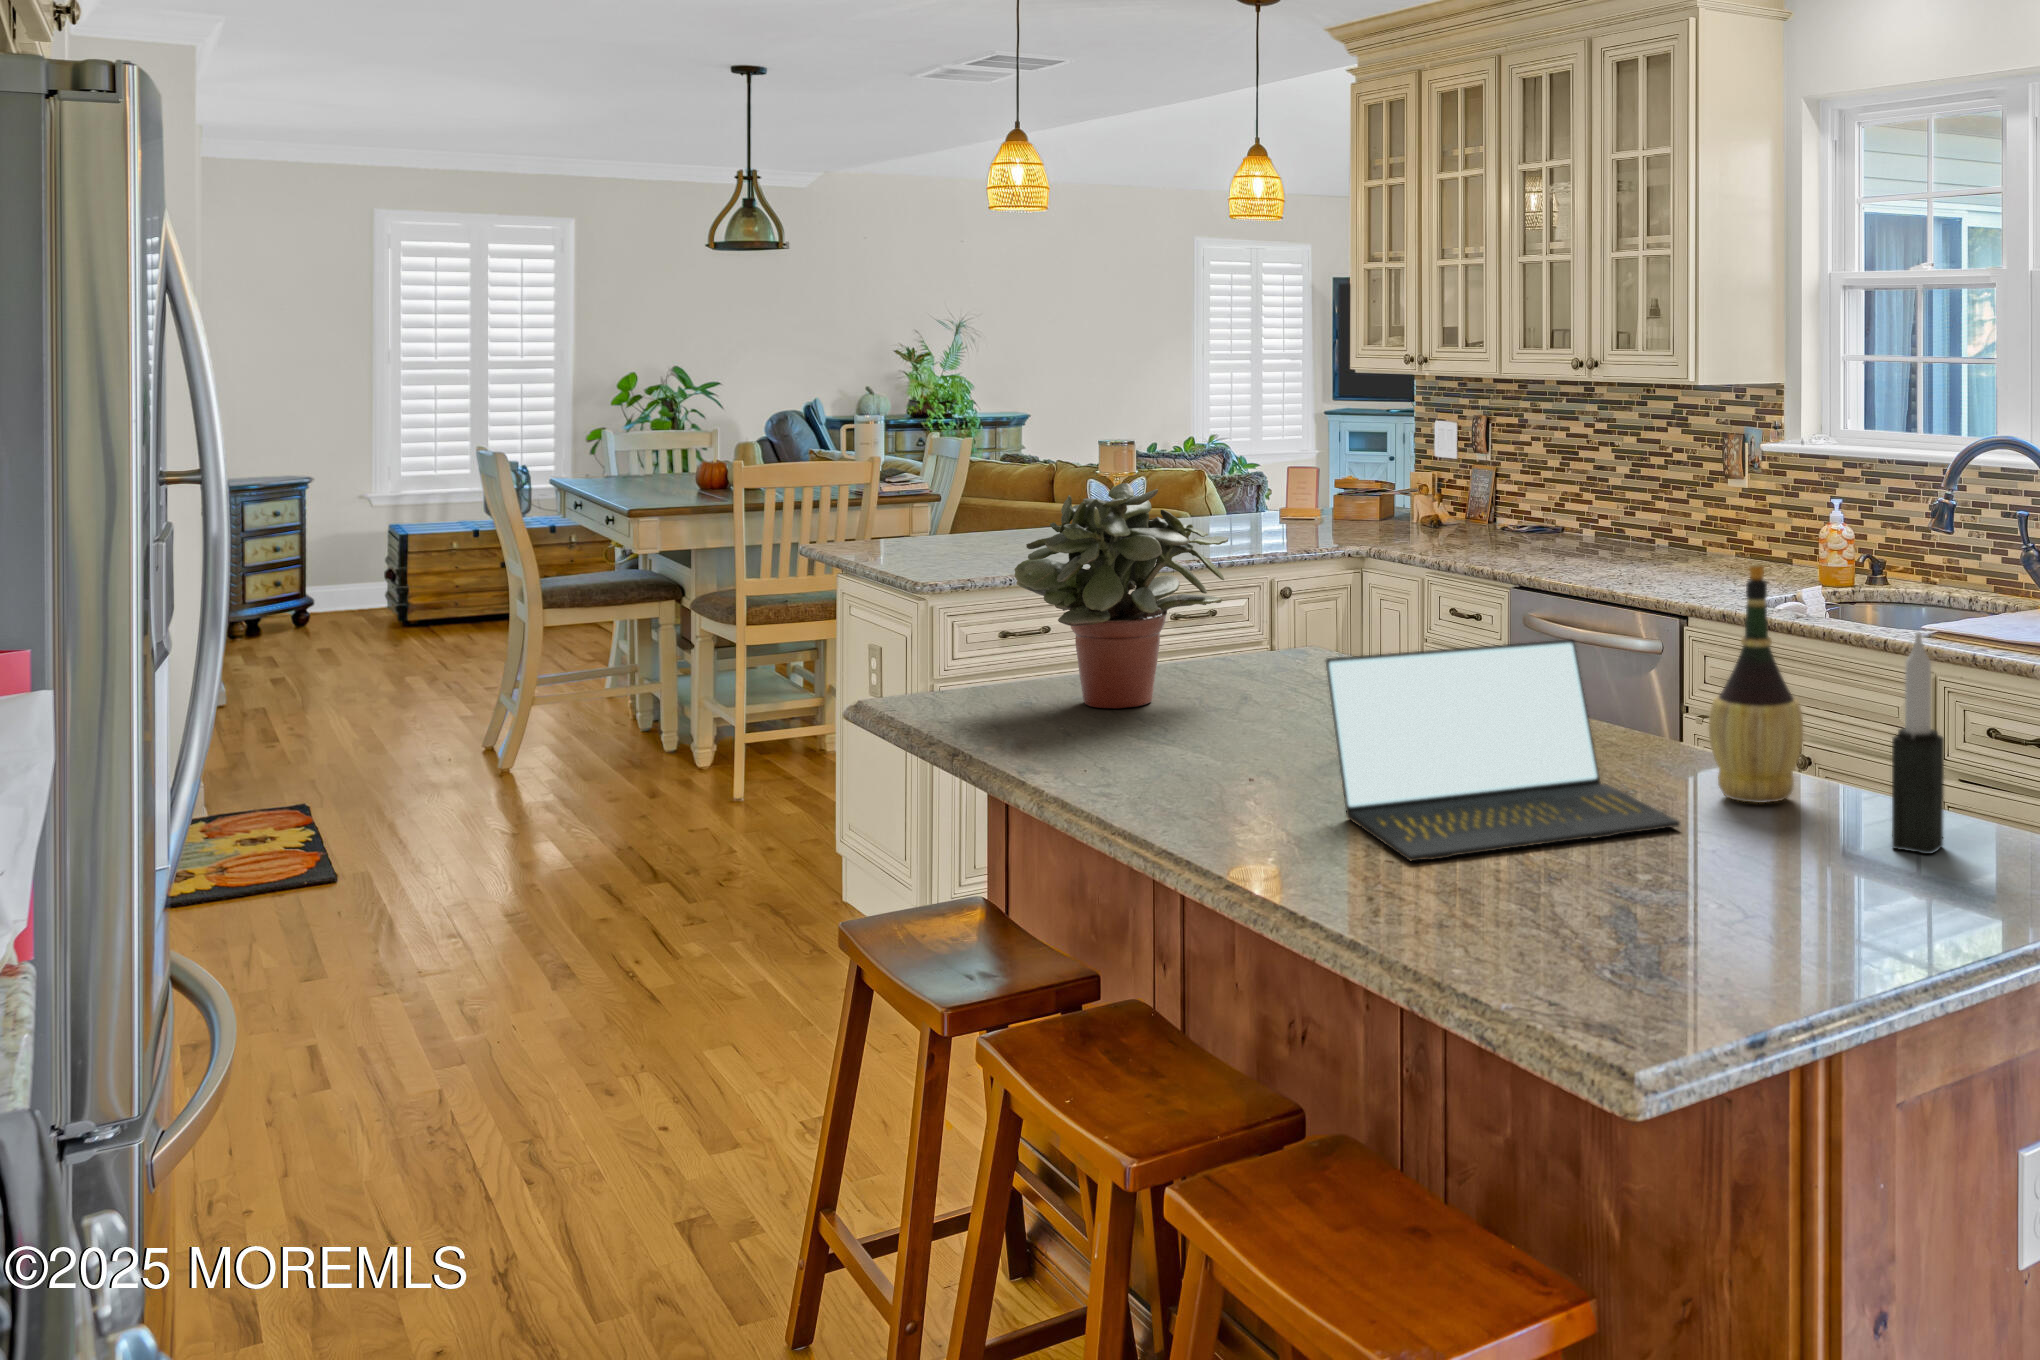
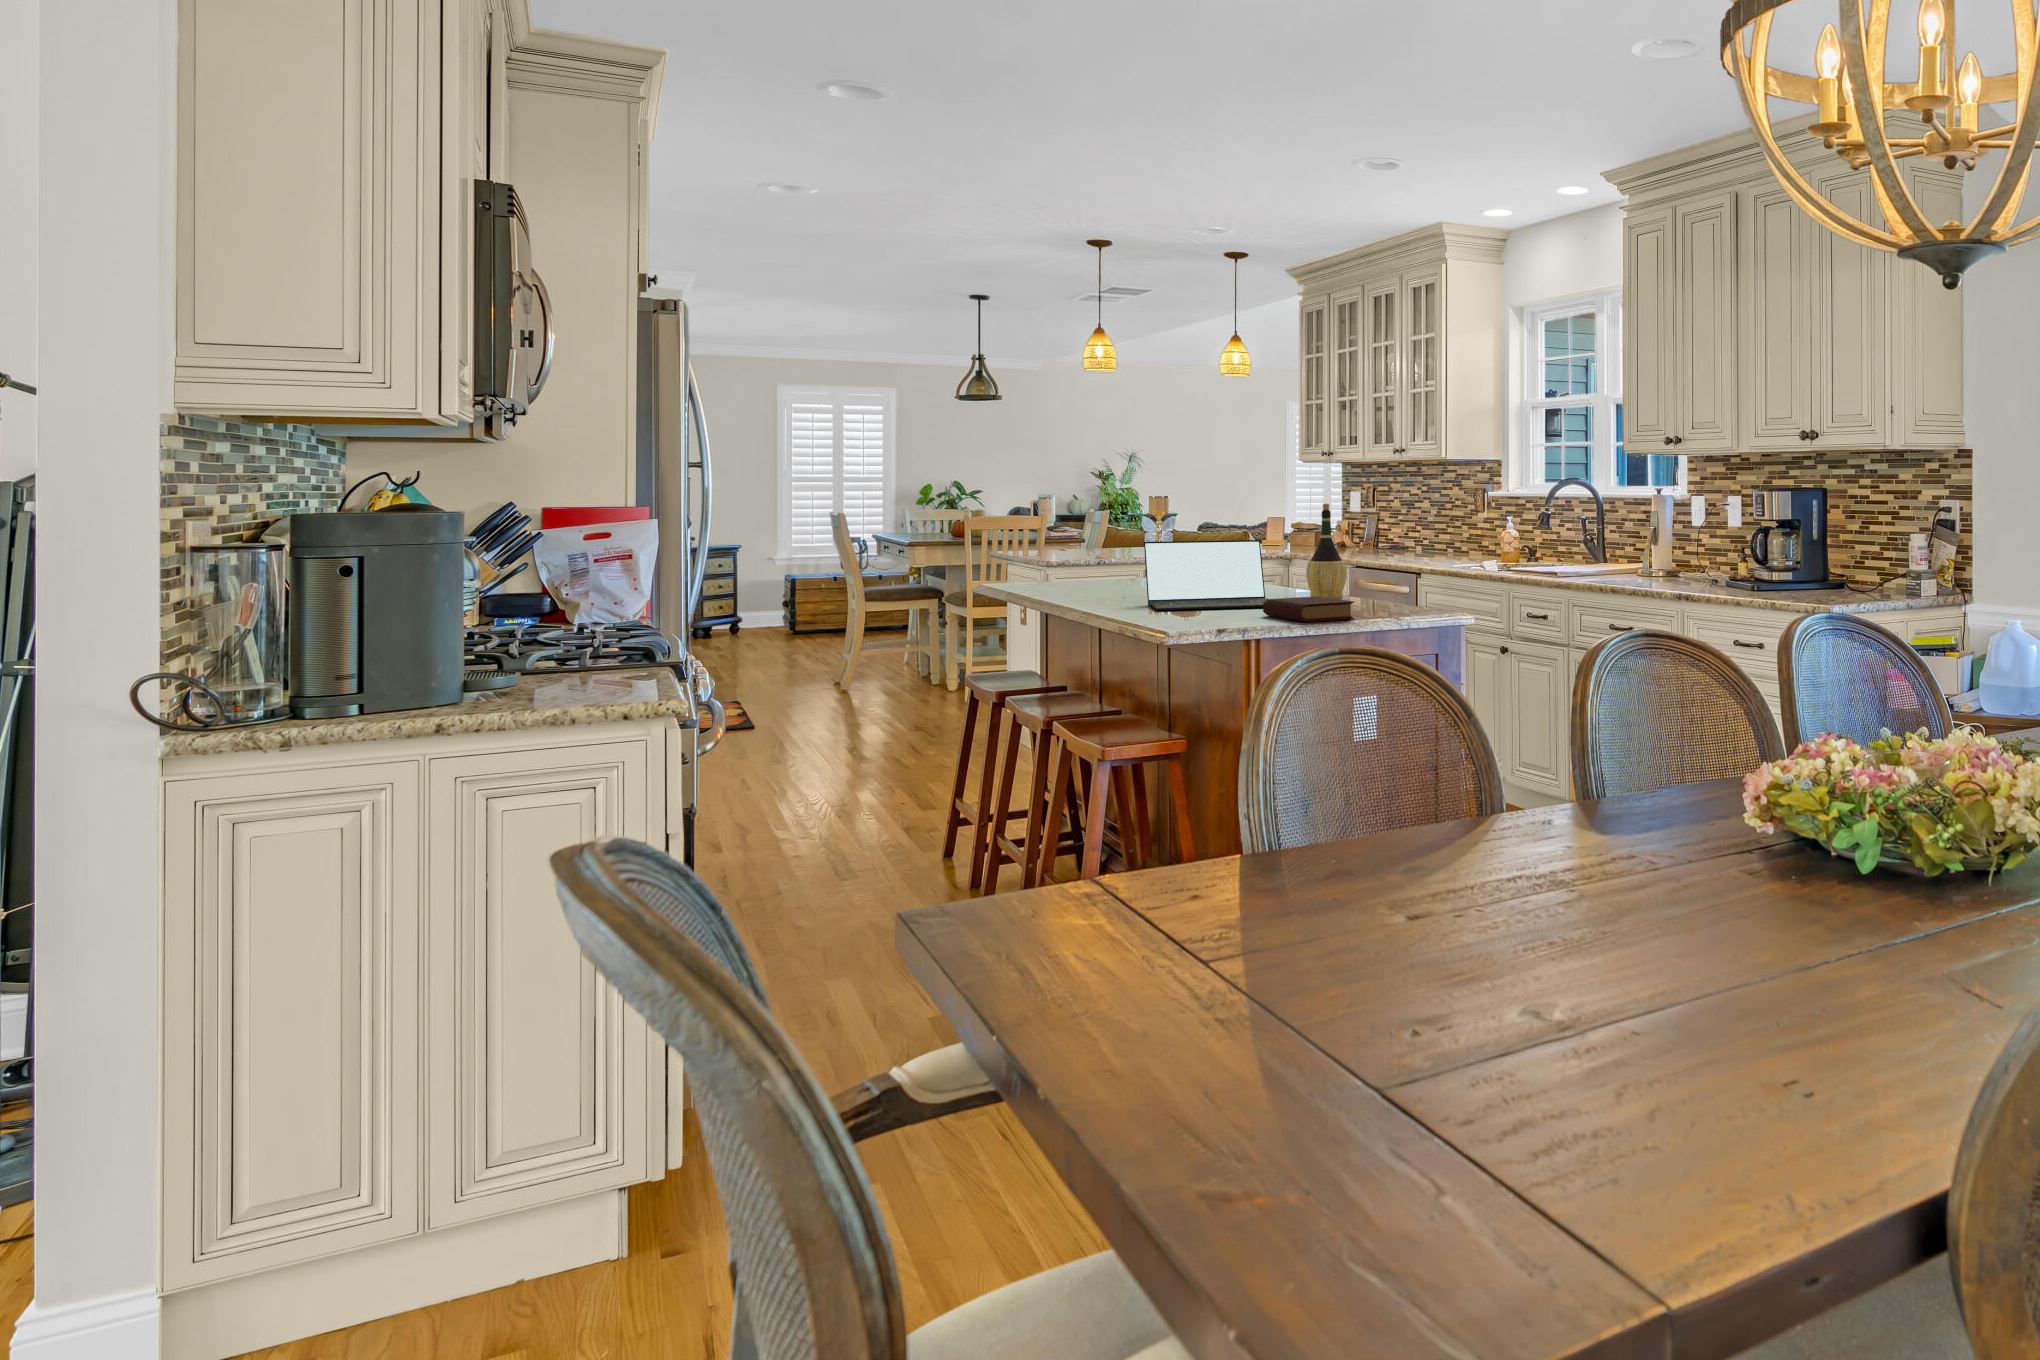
potted plant: present [1014,483,1229,708] -> none [1043,484,1144,586]
candle: present [1892,632,1944,854] -> none [1356,523,1379,612]
book: none [1712,824,1974,941] -> present [1263,596,1354,622]

